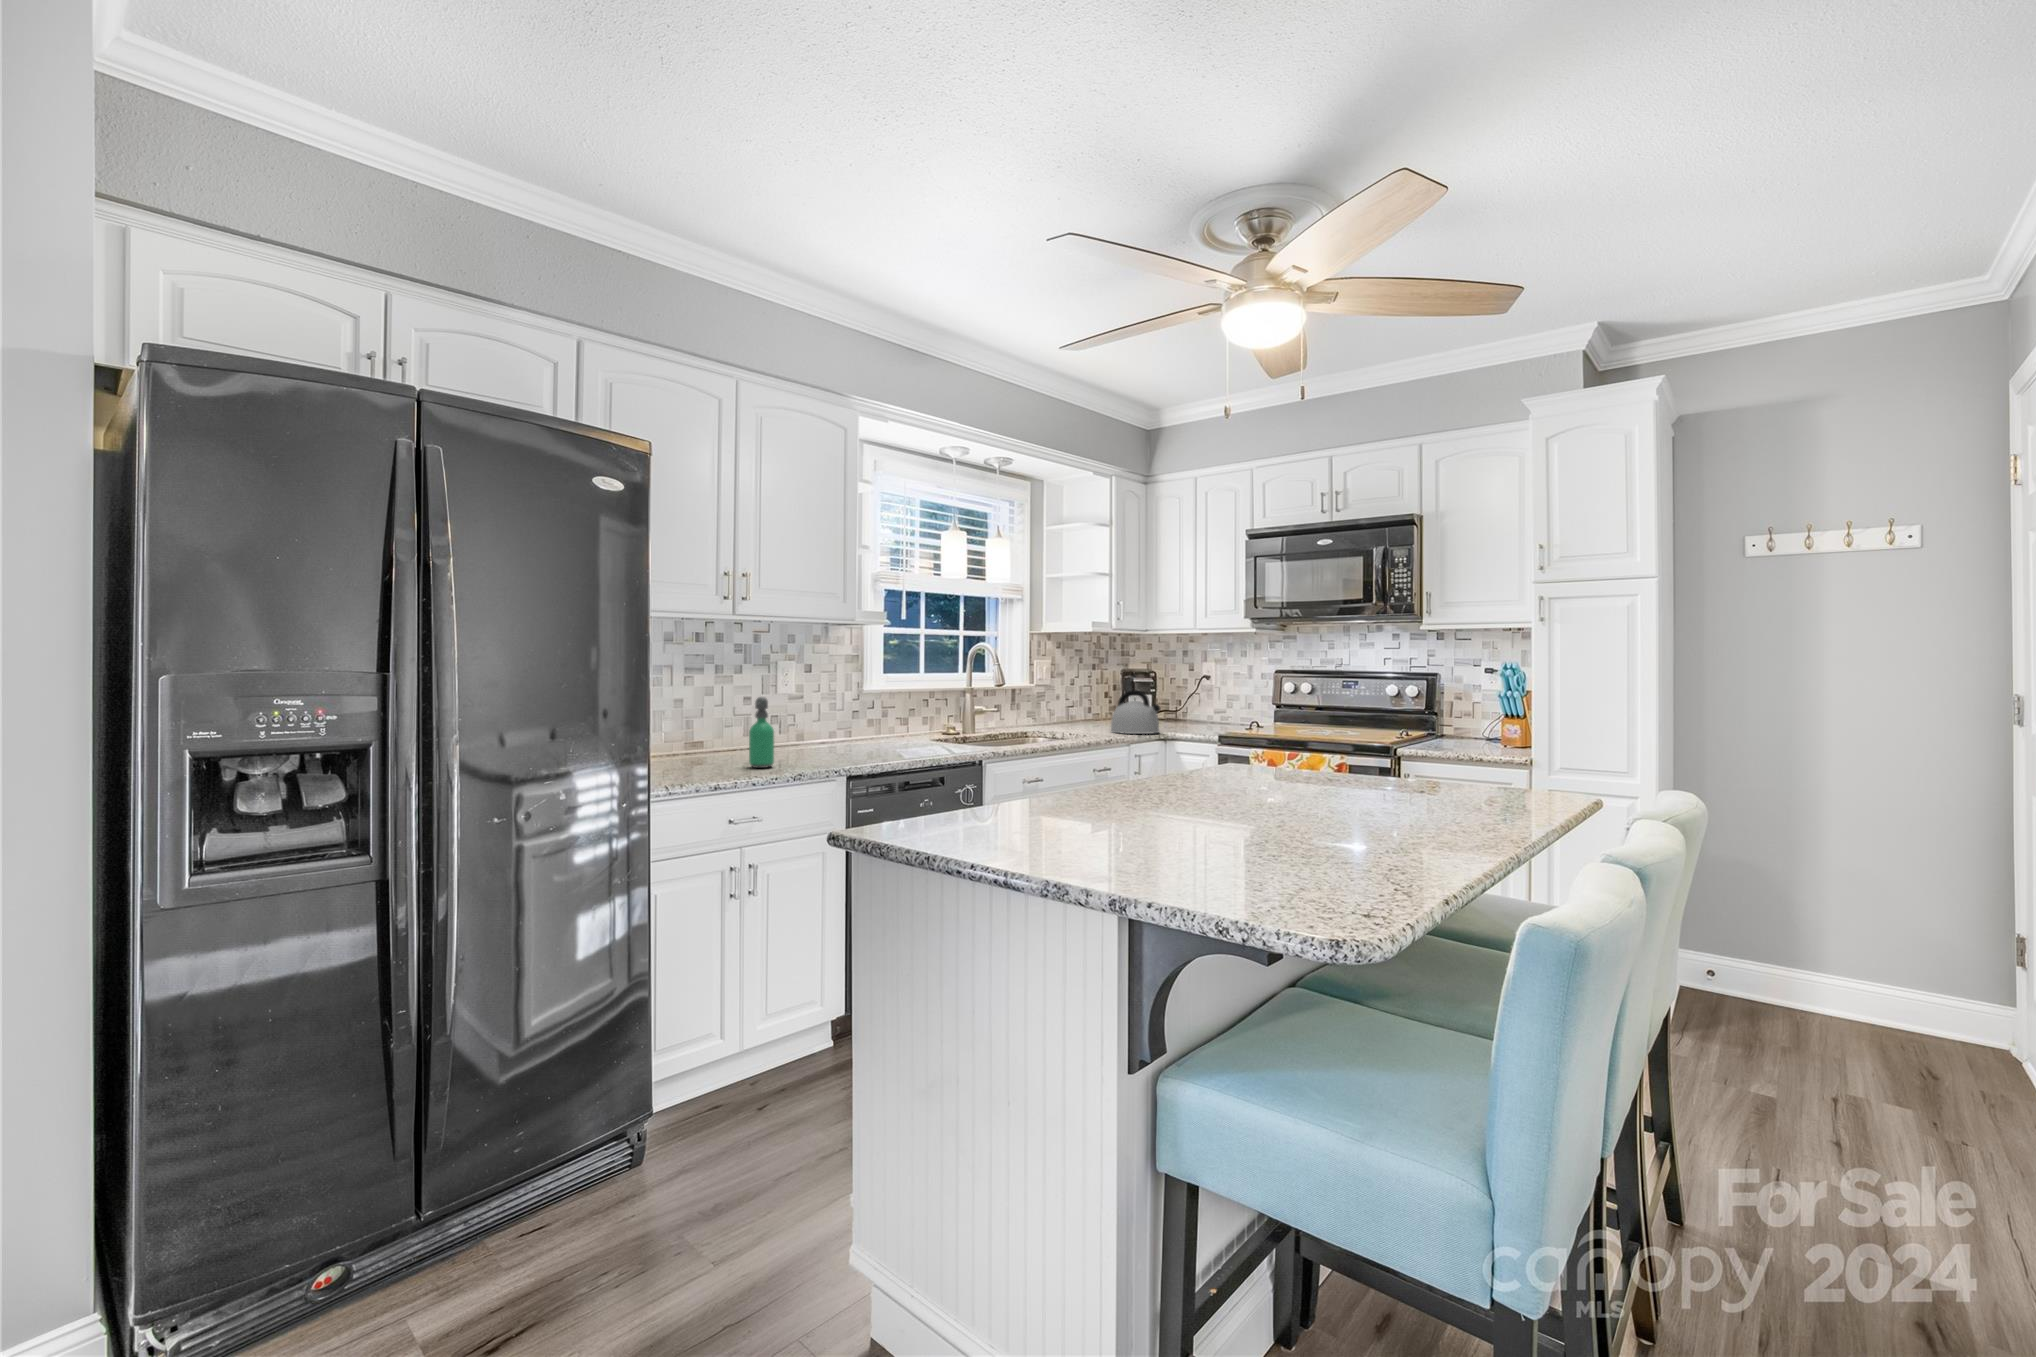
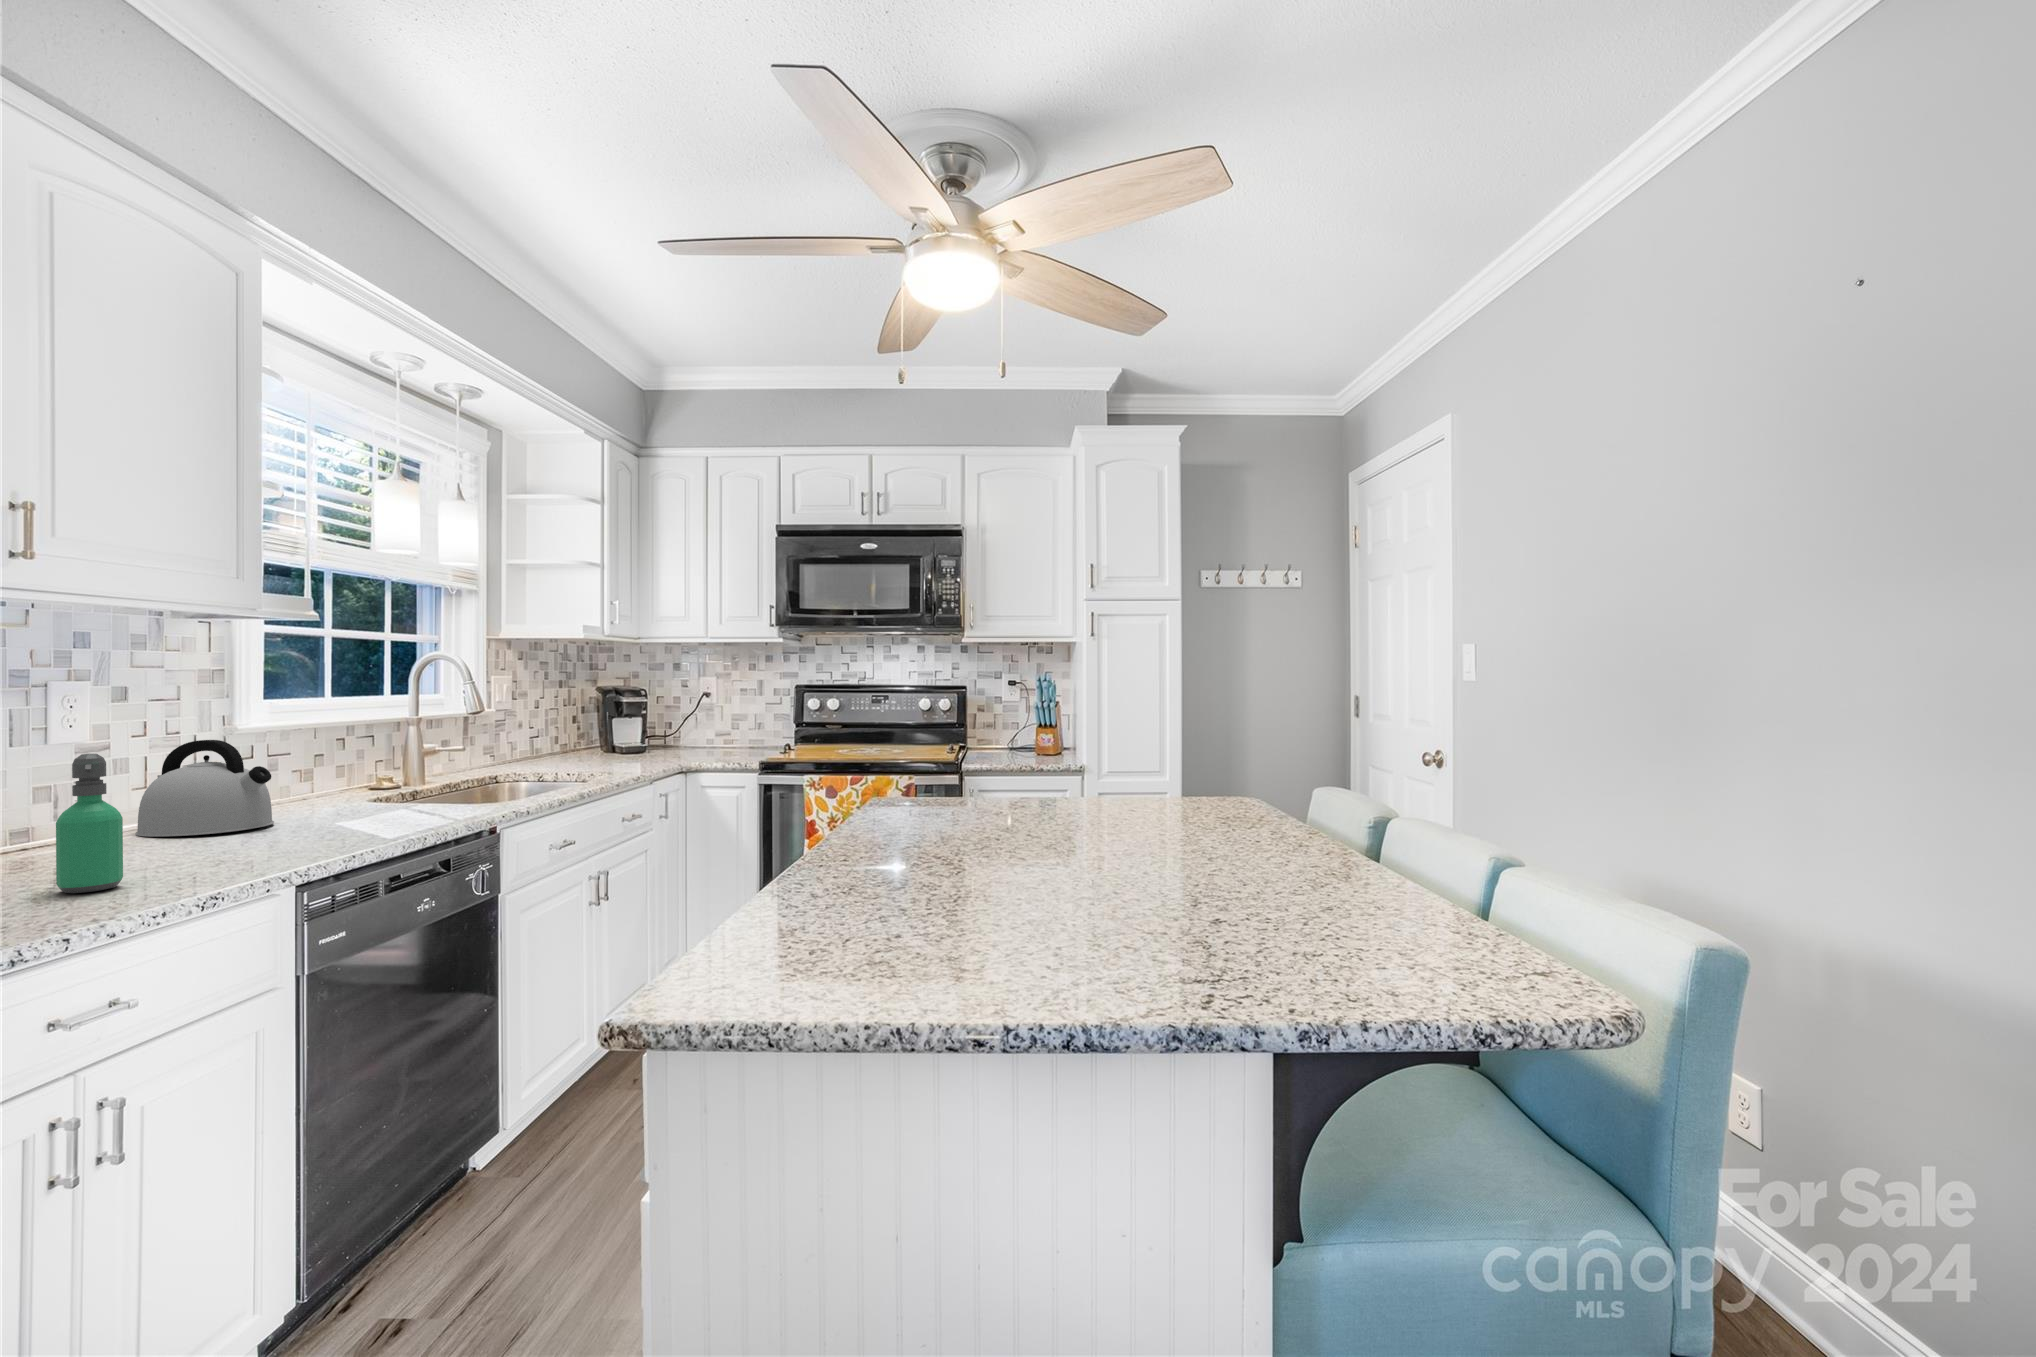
kettle: present [1111,690,1161,734] -> present [135,740,274,837]

